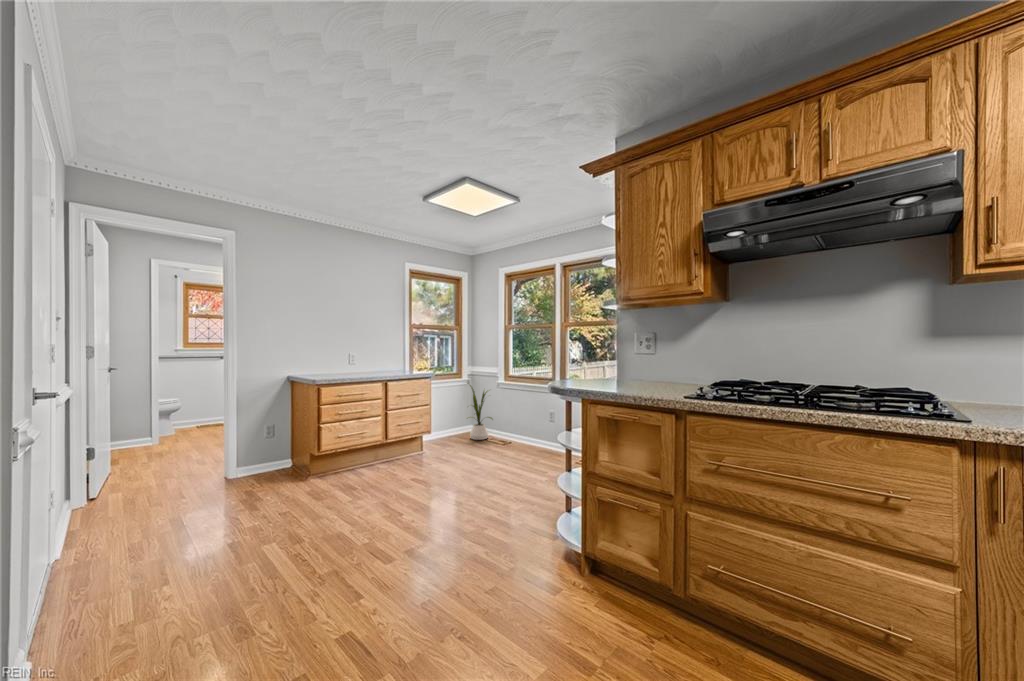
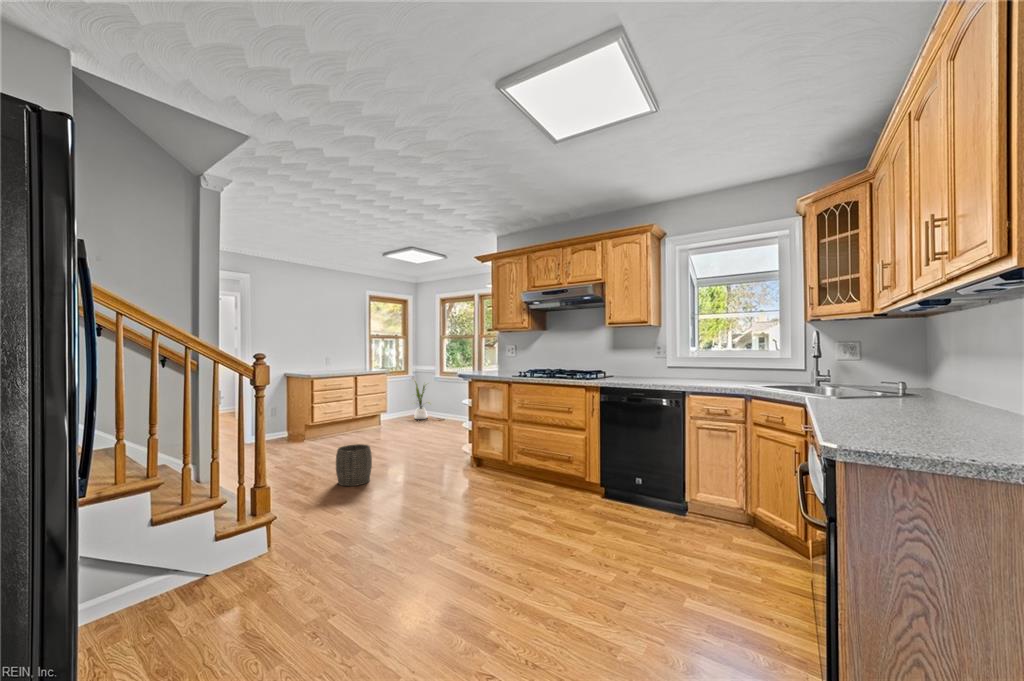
woven basket: none [296,534,376,646] -> present [336,444,372,486]

